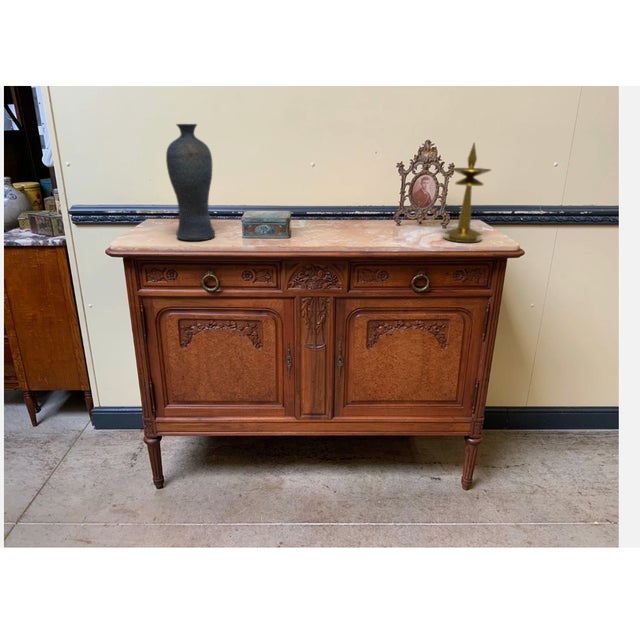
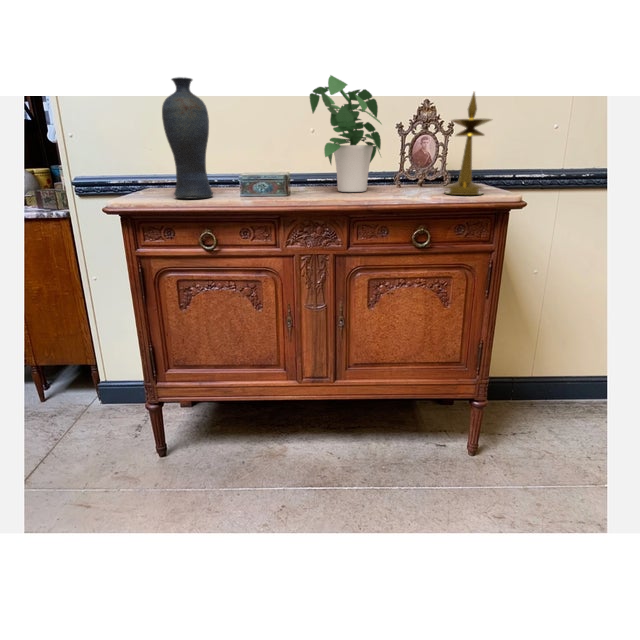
potted plant: none [312,123,384,233] -> present [310,75,381,192]

